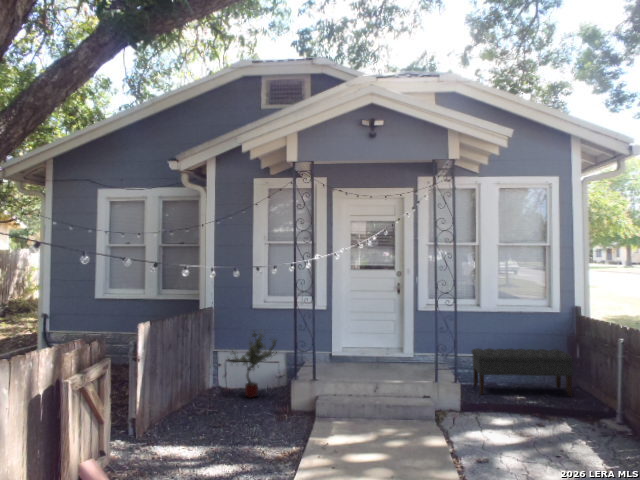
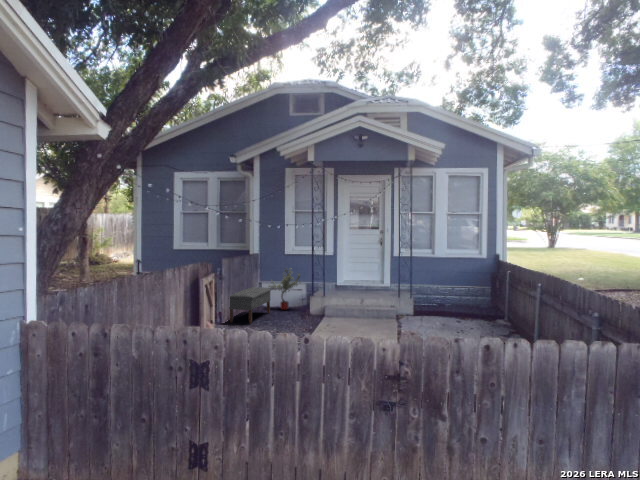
bench: present [472,348,573,396] -> present [229,287,271,324]

